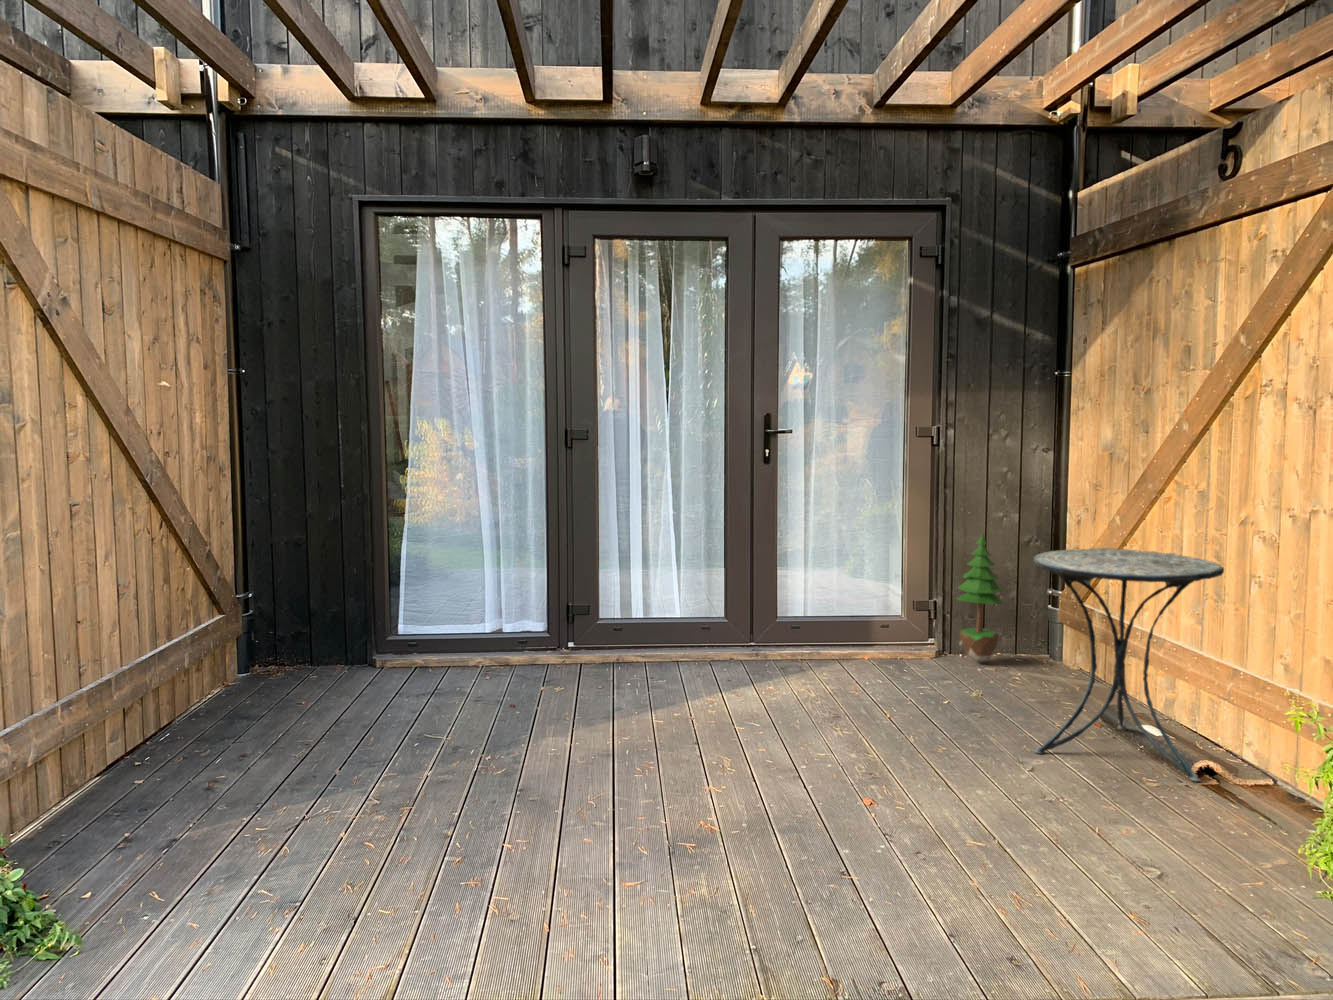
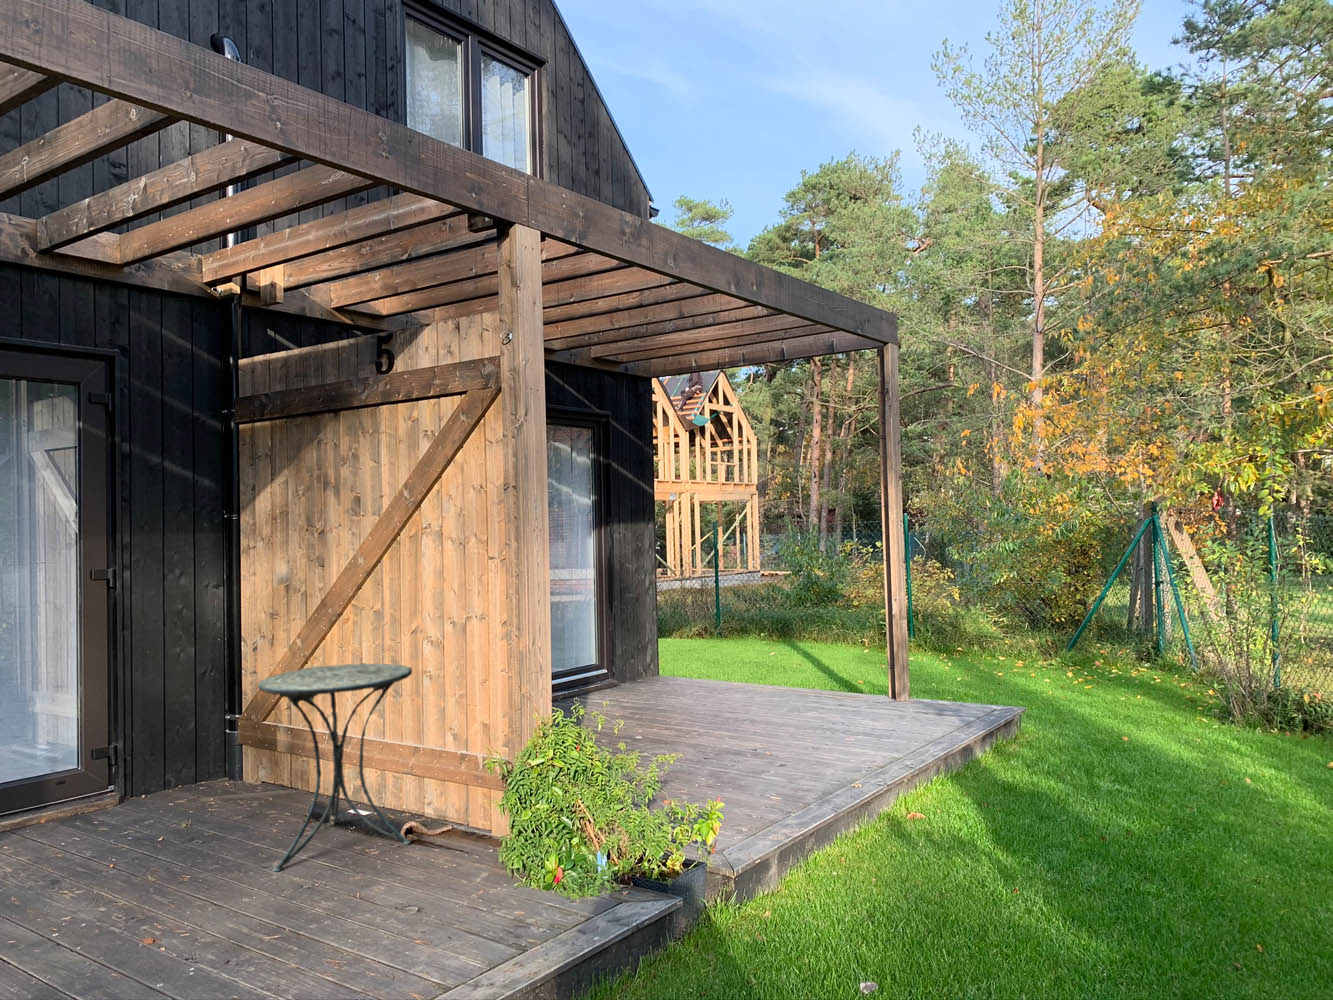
potted tree: present [956,534,1003,663] -> none [133,673,191,811]

